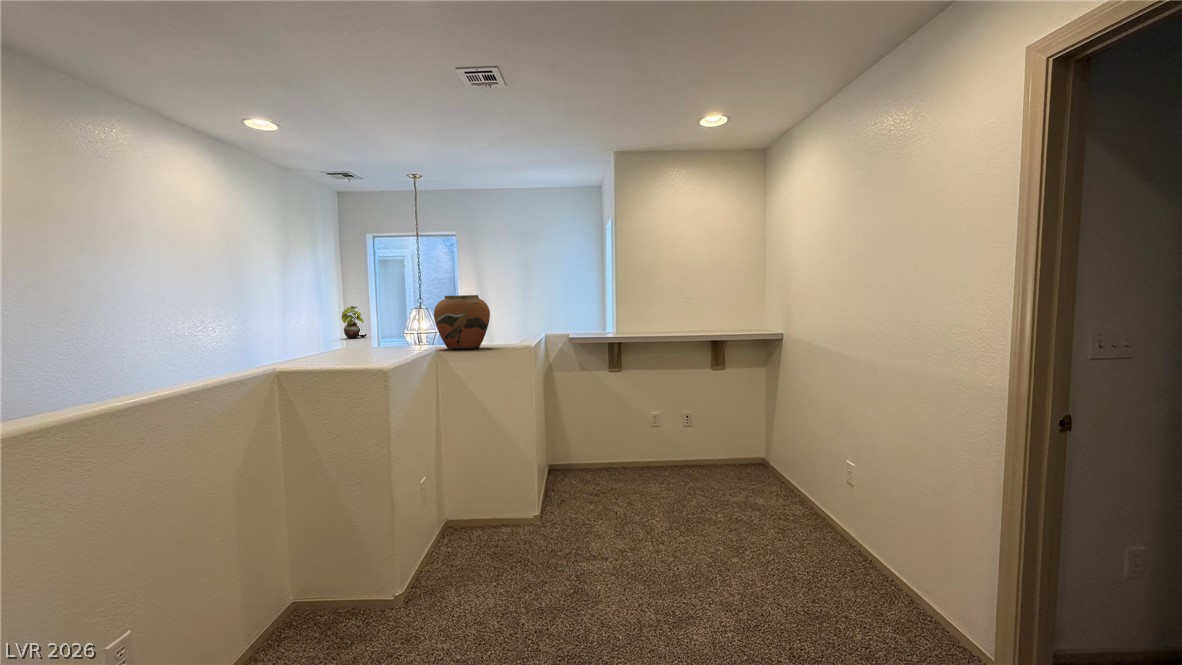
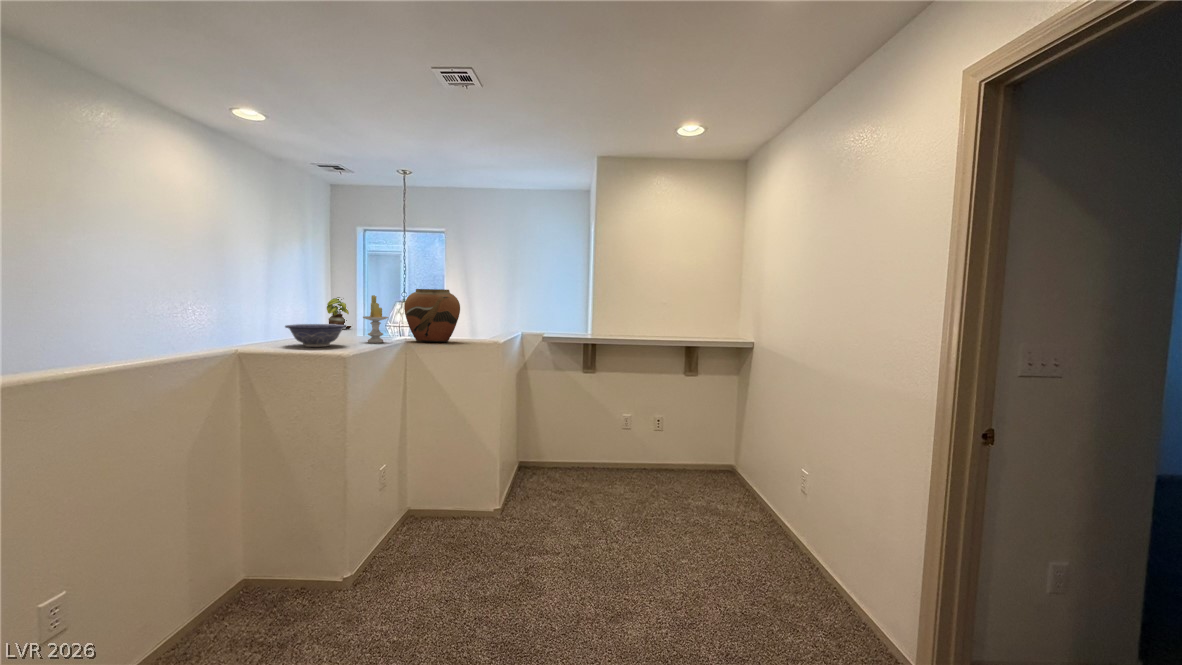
candle: none [394,304,420,353] -> present [363,295,388,343]
decorative bowl: none [319,337,381,361] -> present [285,324,346,347]

